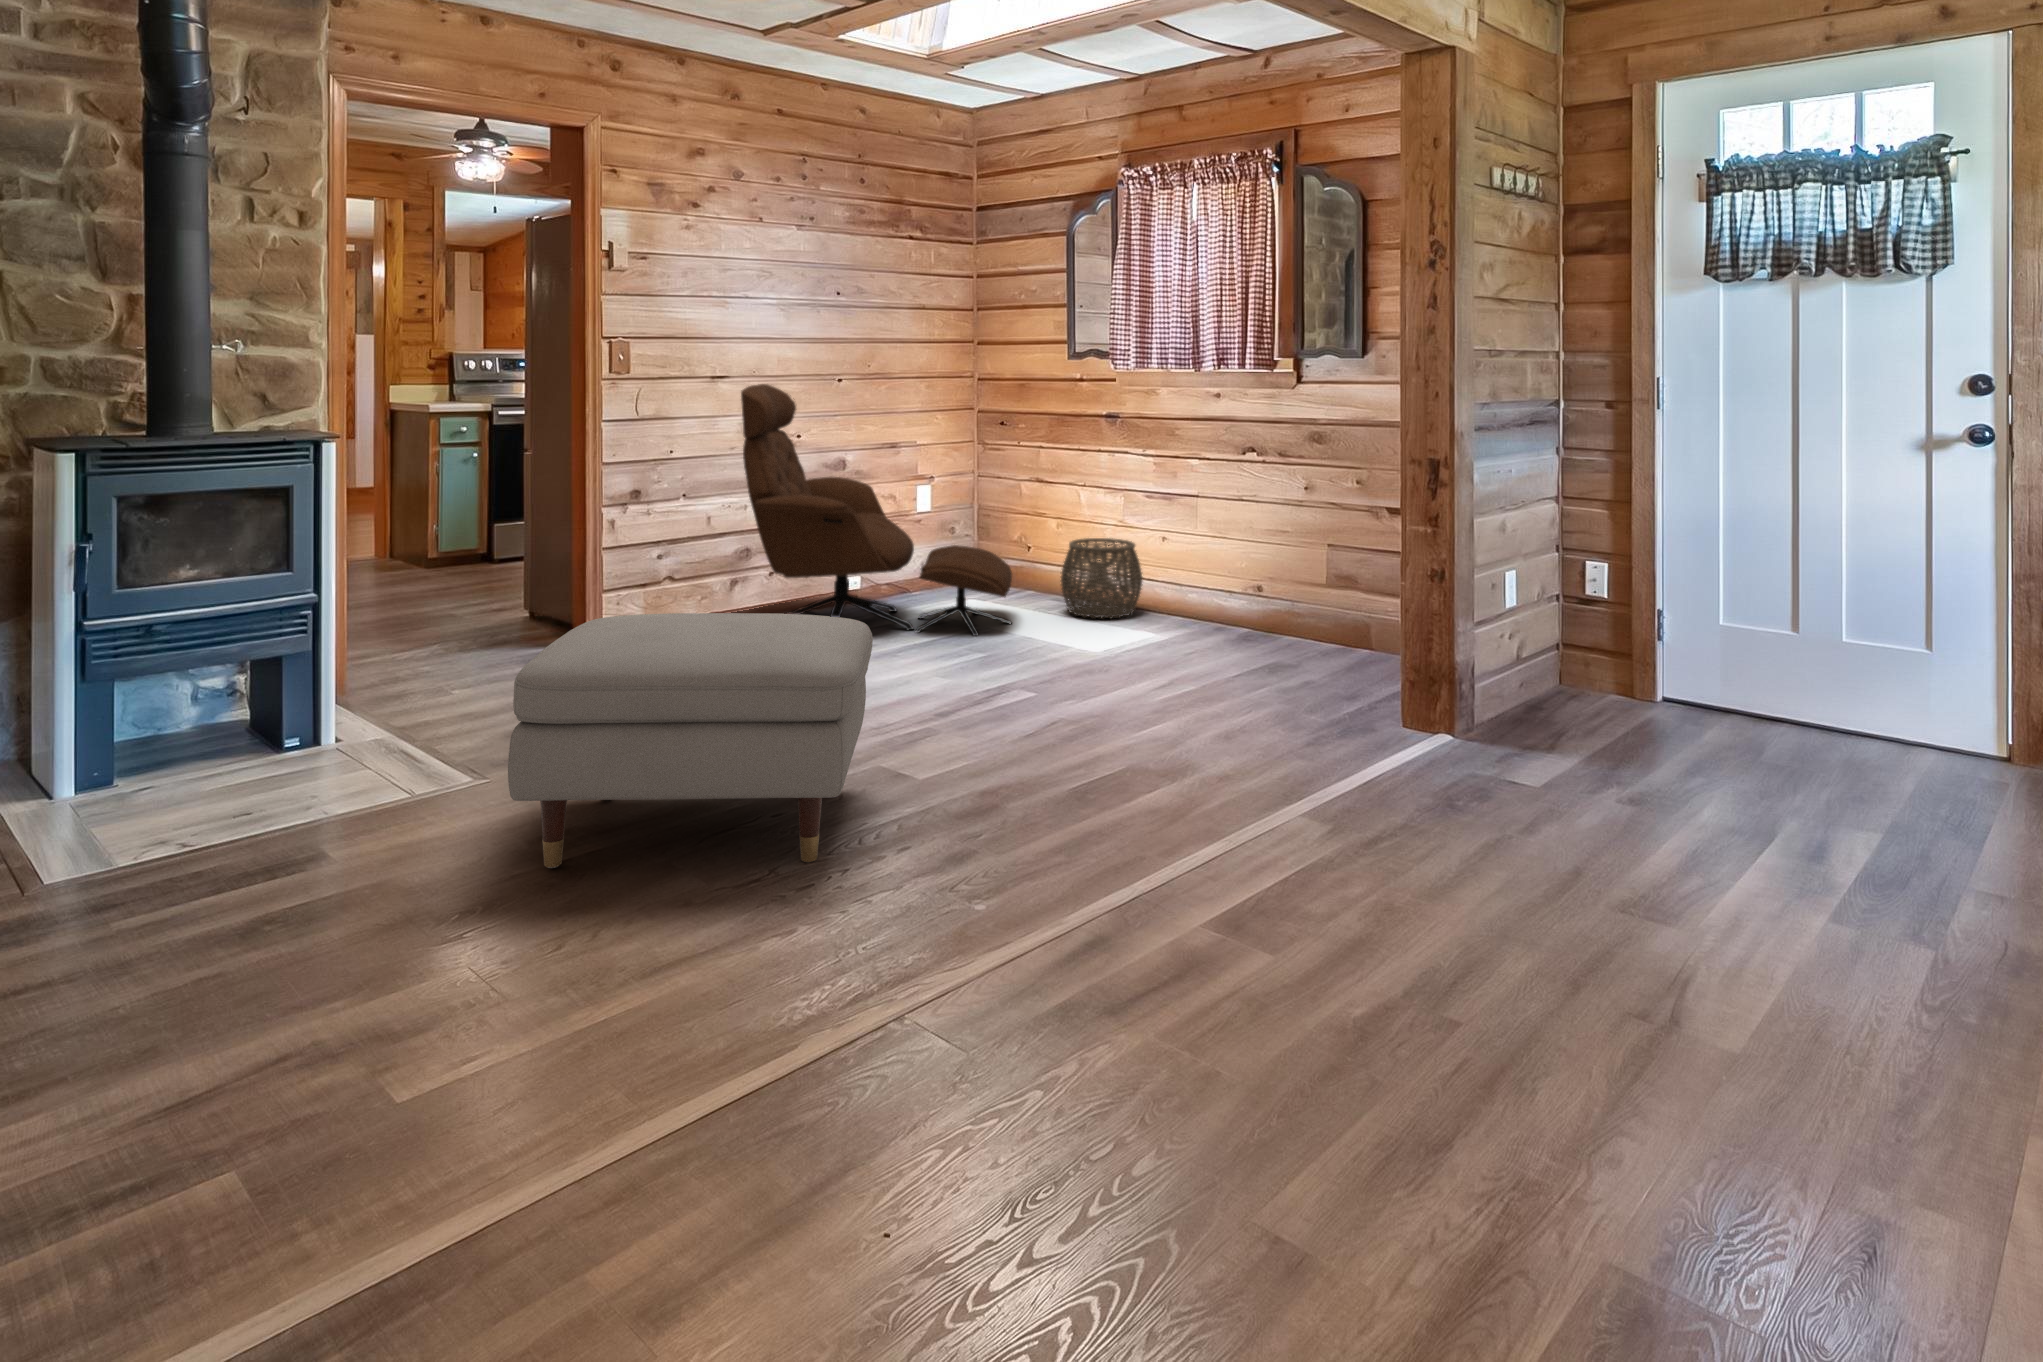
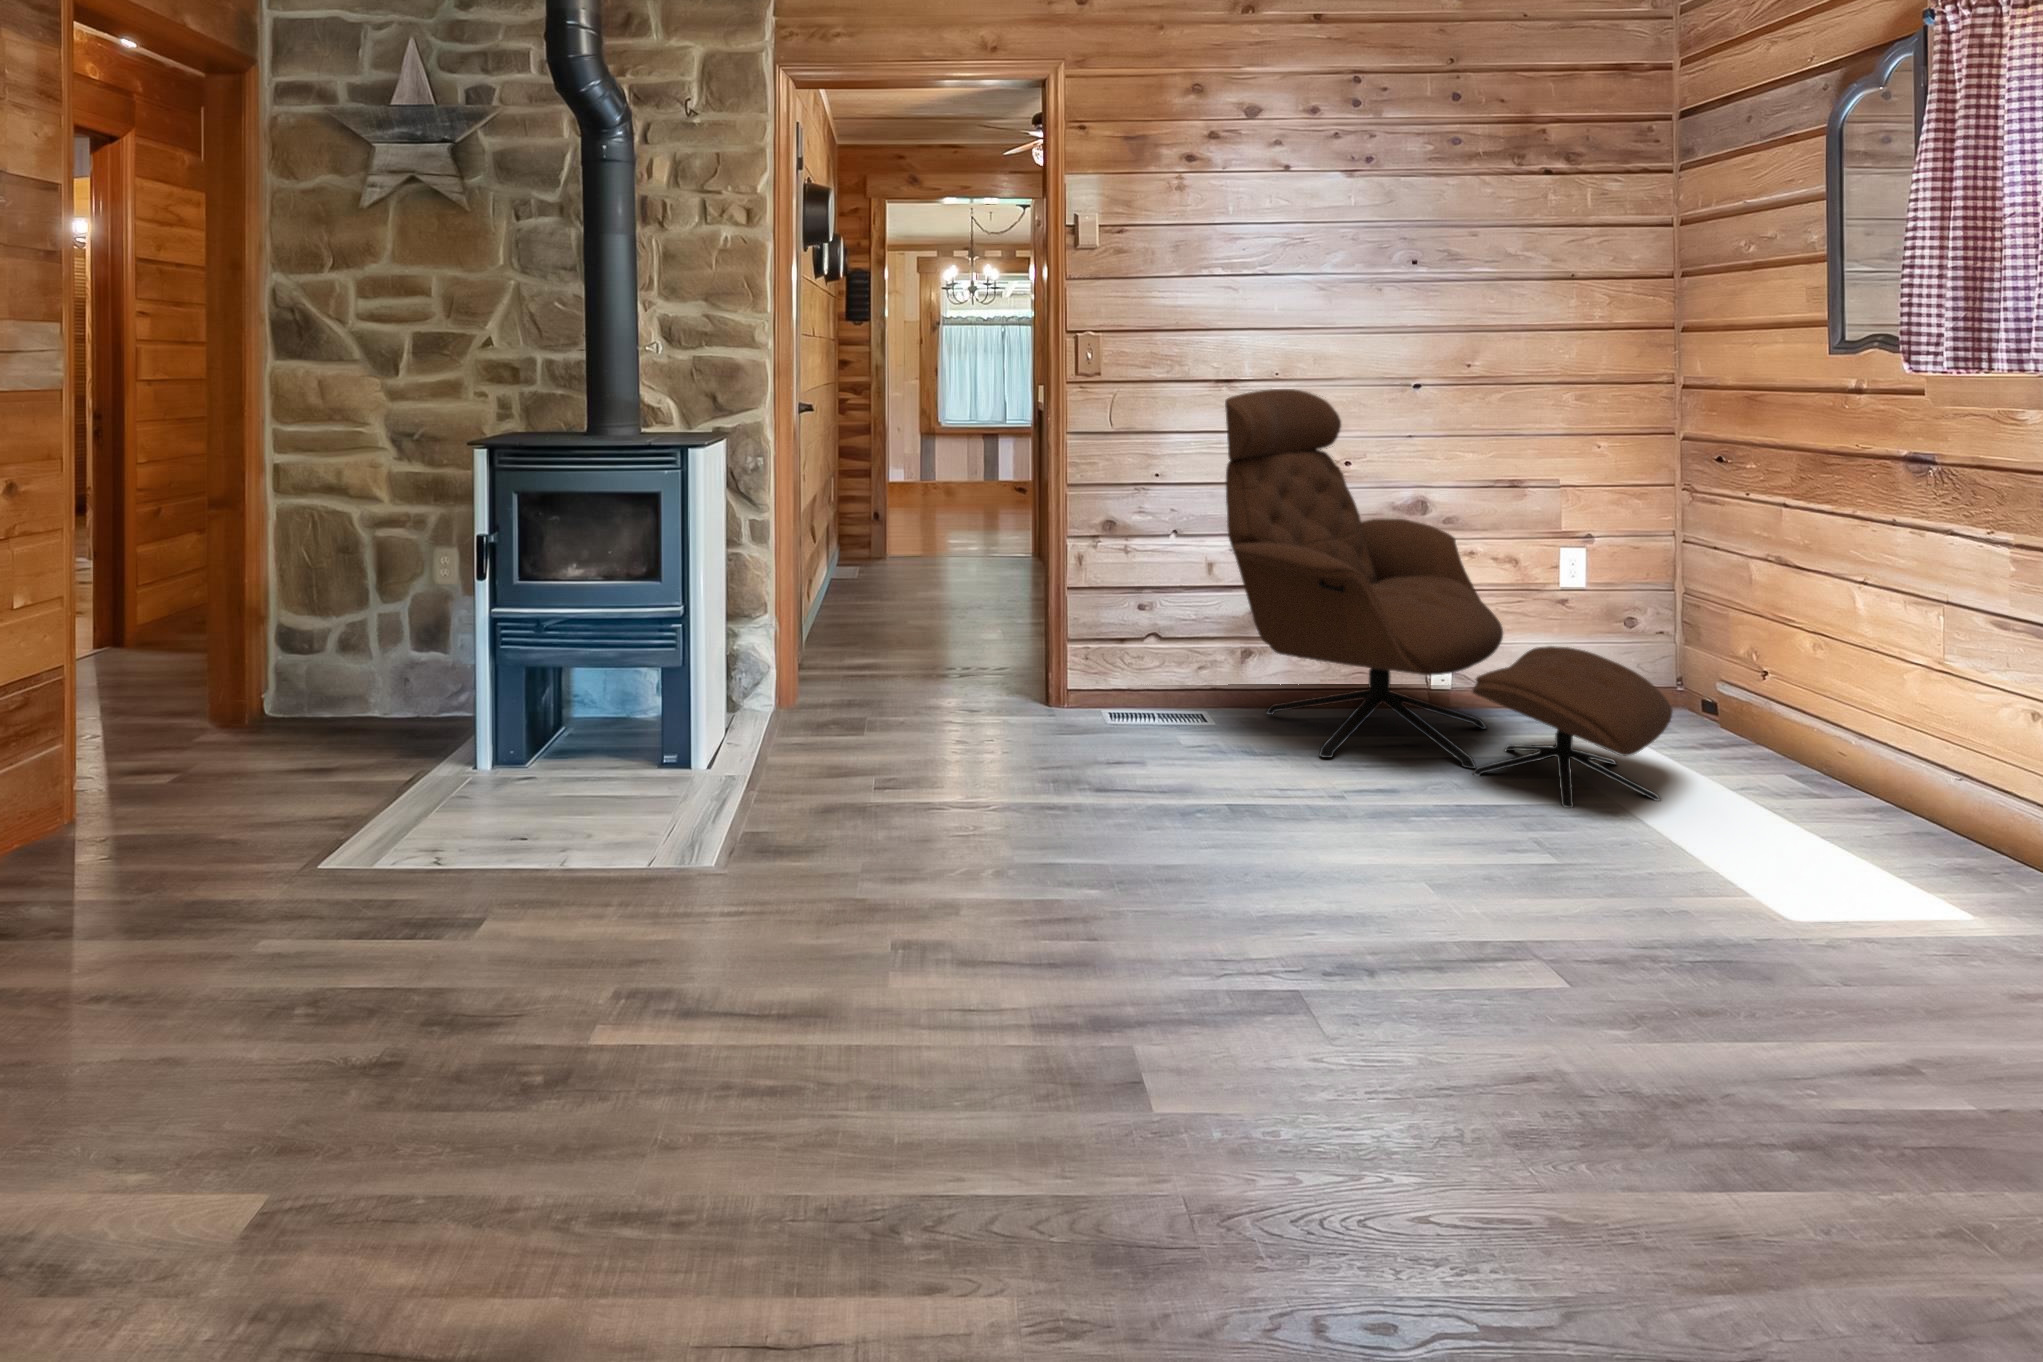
woven basket: present [1061,538,1142,618] -> none [1776,676,1975,846]
ottoman: present [508,613,873,868] -> none [486,695,1032,1208]

